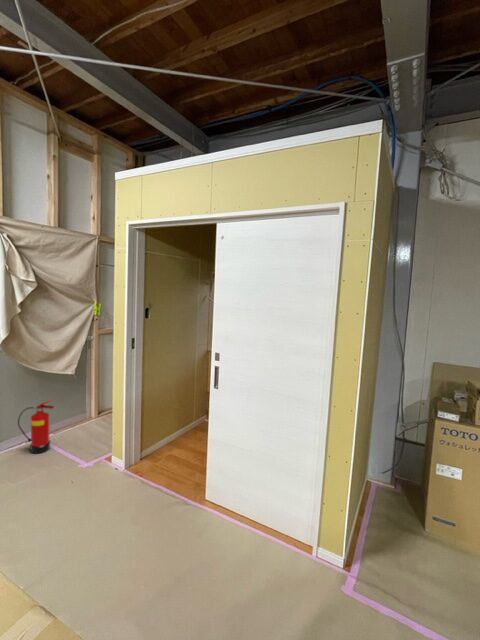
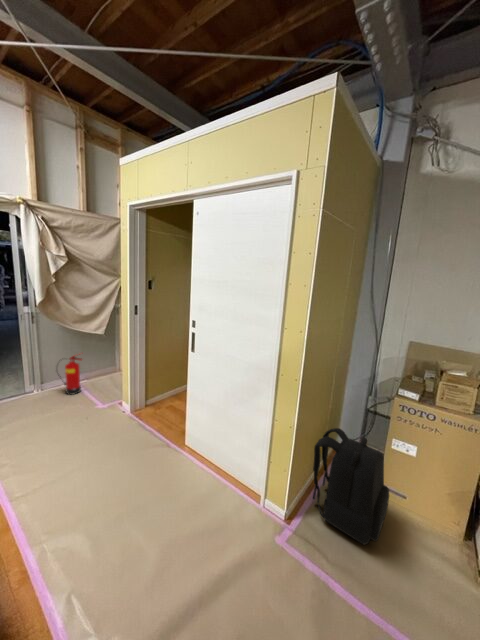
backpack: none [365,459,445,581] -> present [313,428,389,545]

